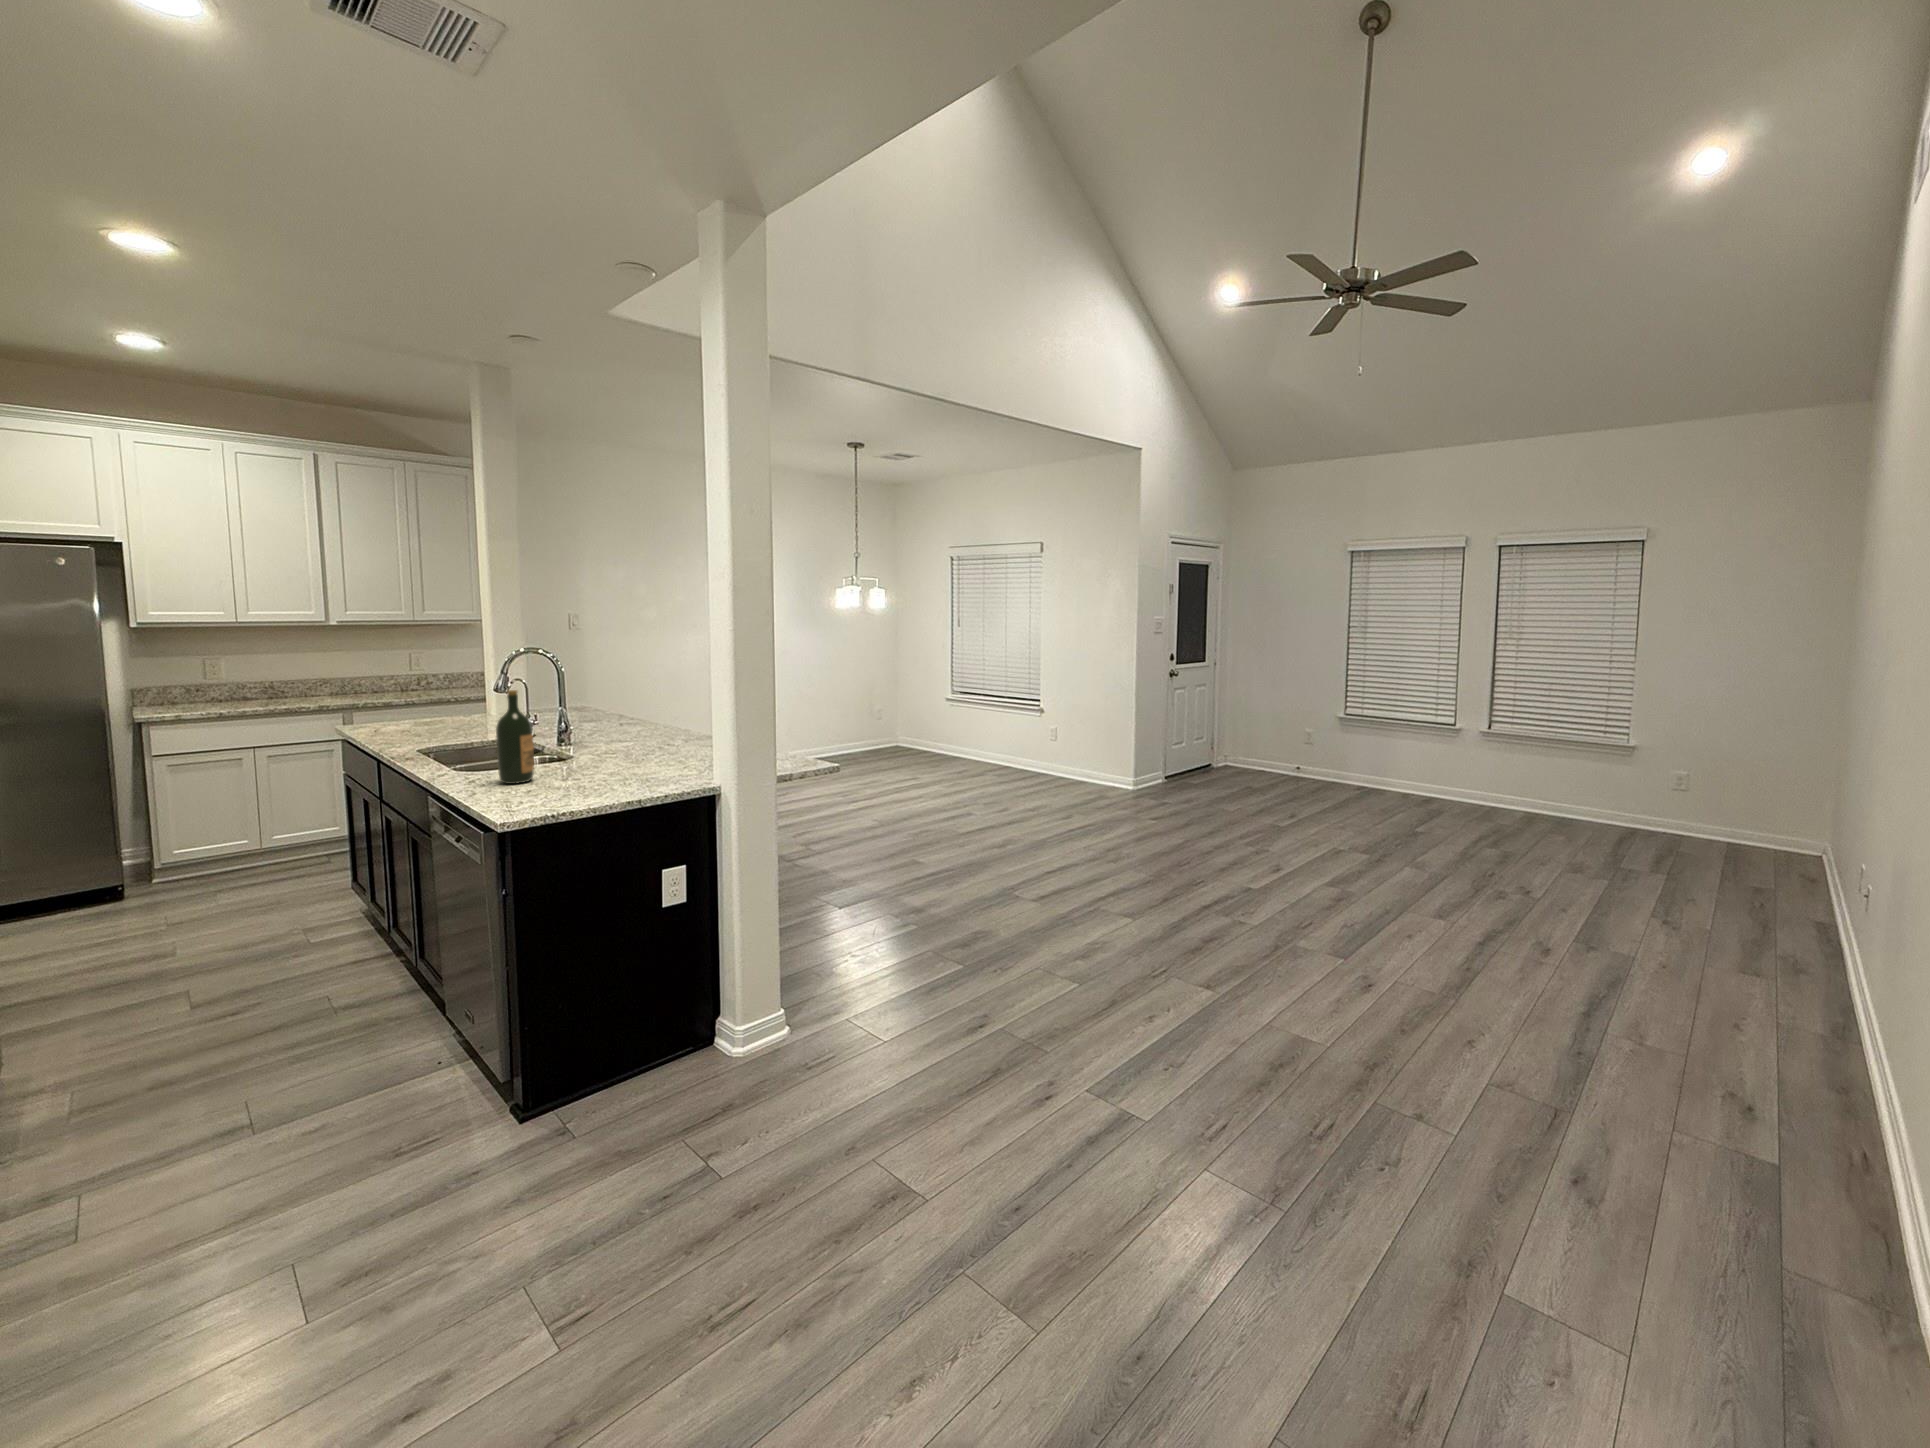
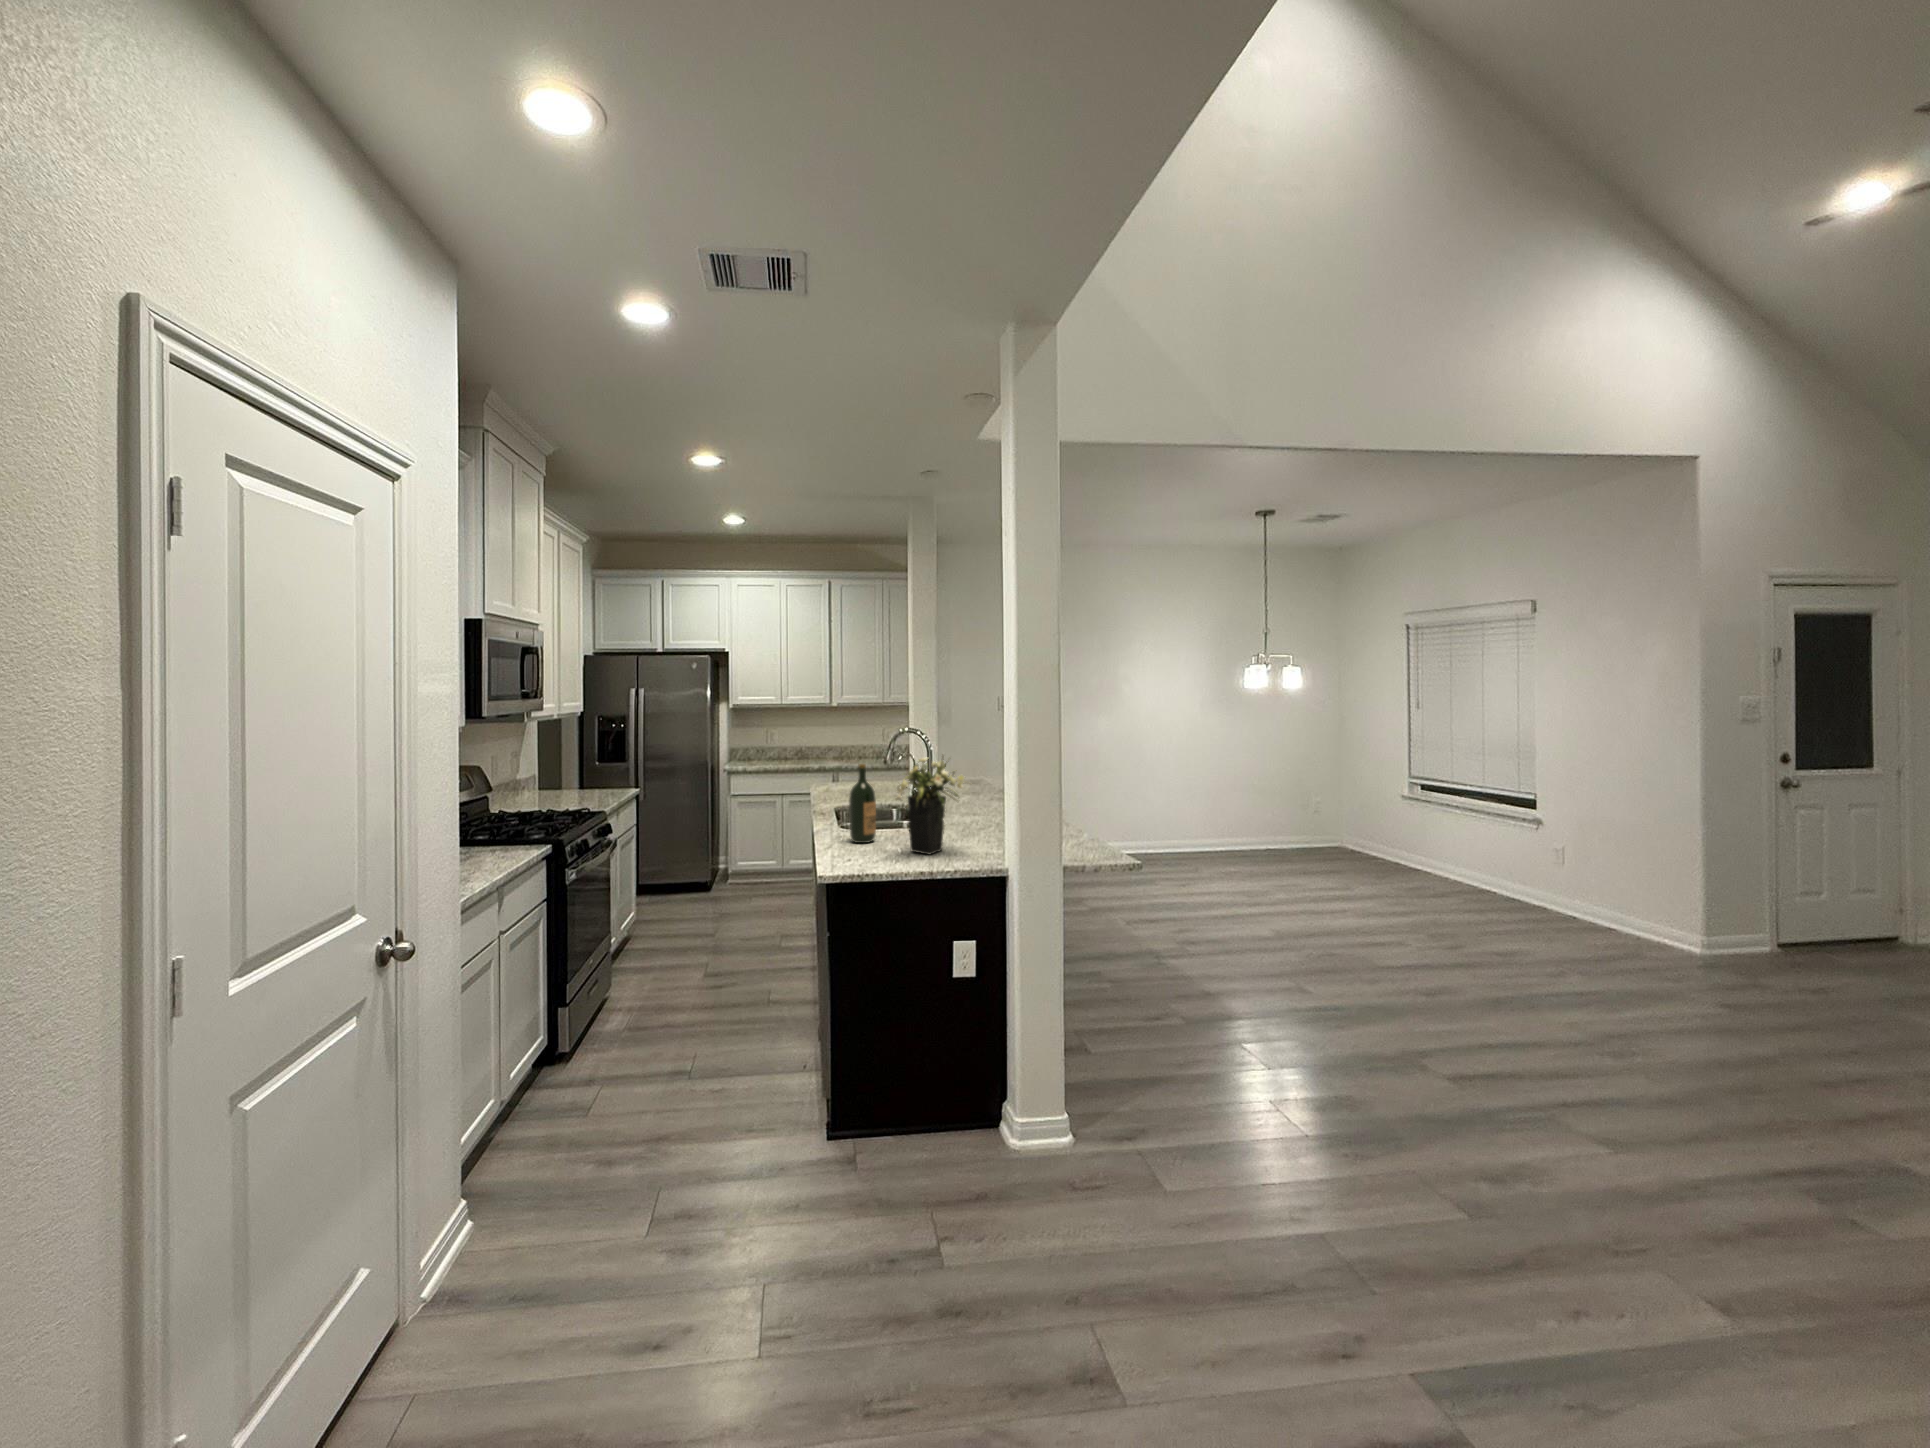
flower arrangement: none [574,674,671,785] -> present [896,757,964,854]

